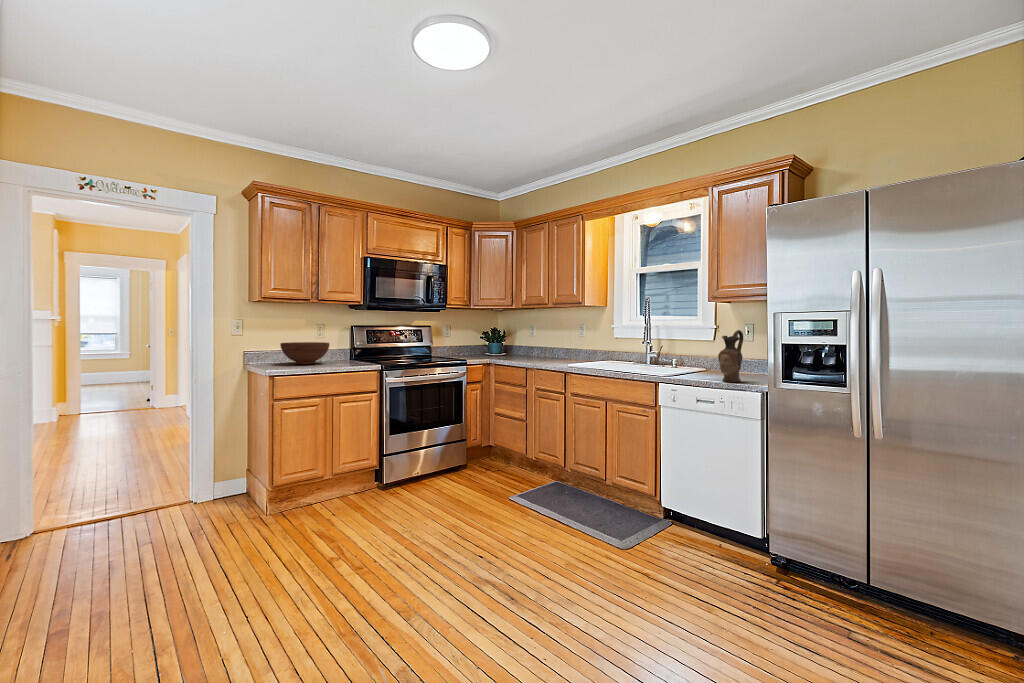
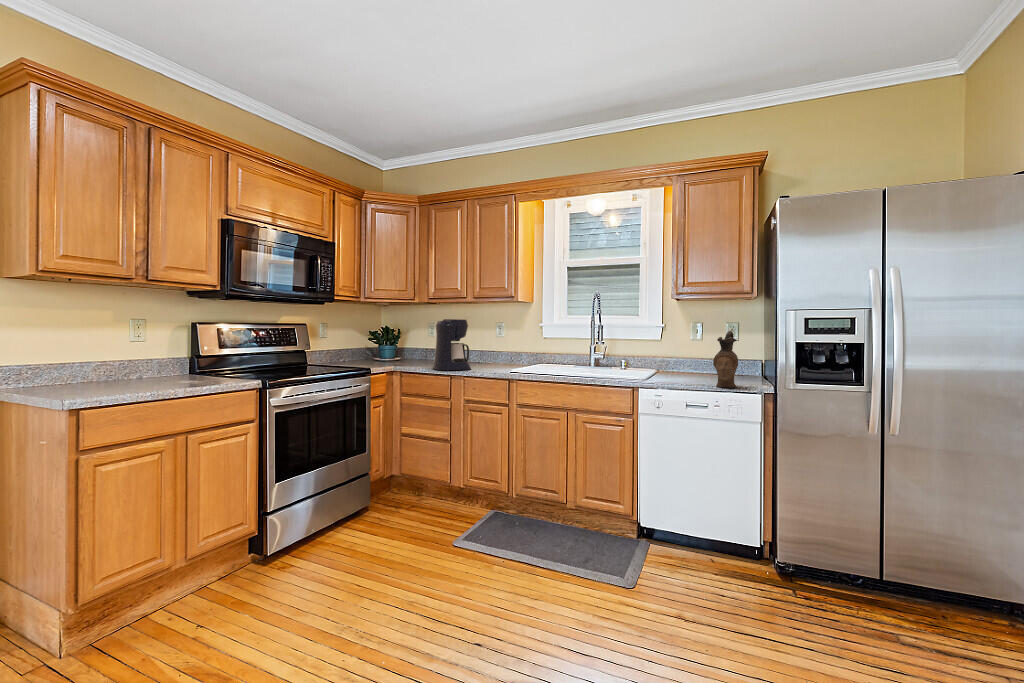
coffee maker: none [512,322,542,363] -> present [433,319,471,371]
fruit bowl: present [280,342,329,364] -> none [70,347,165,384]

